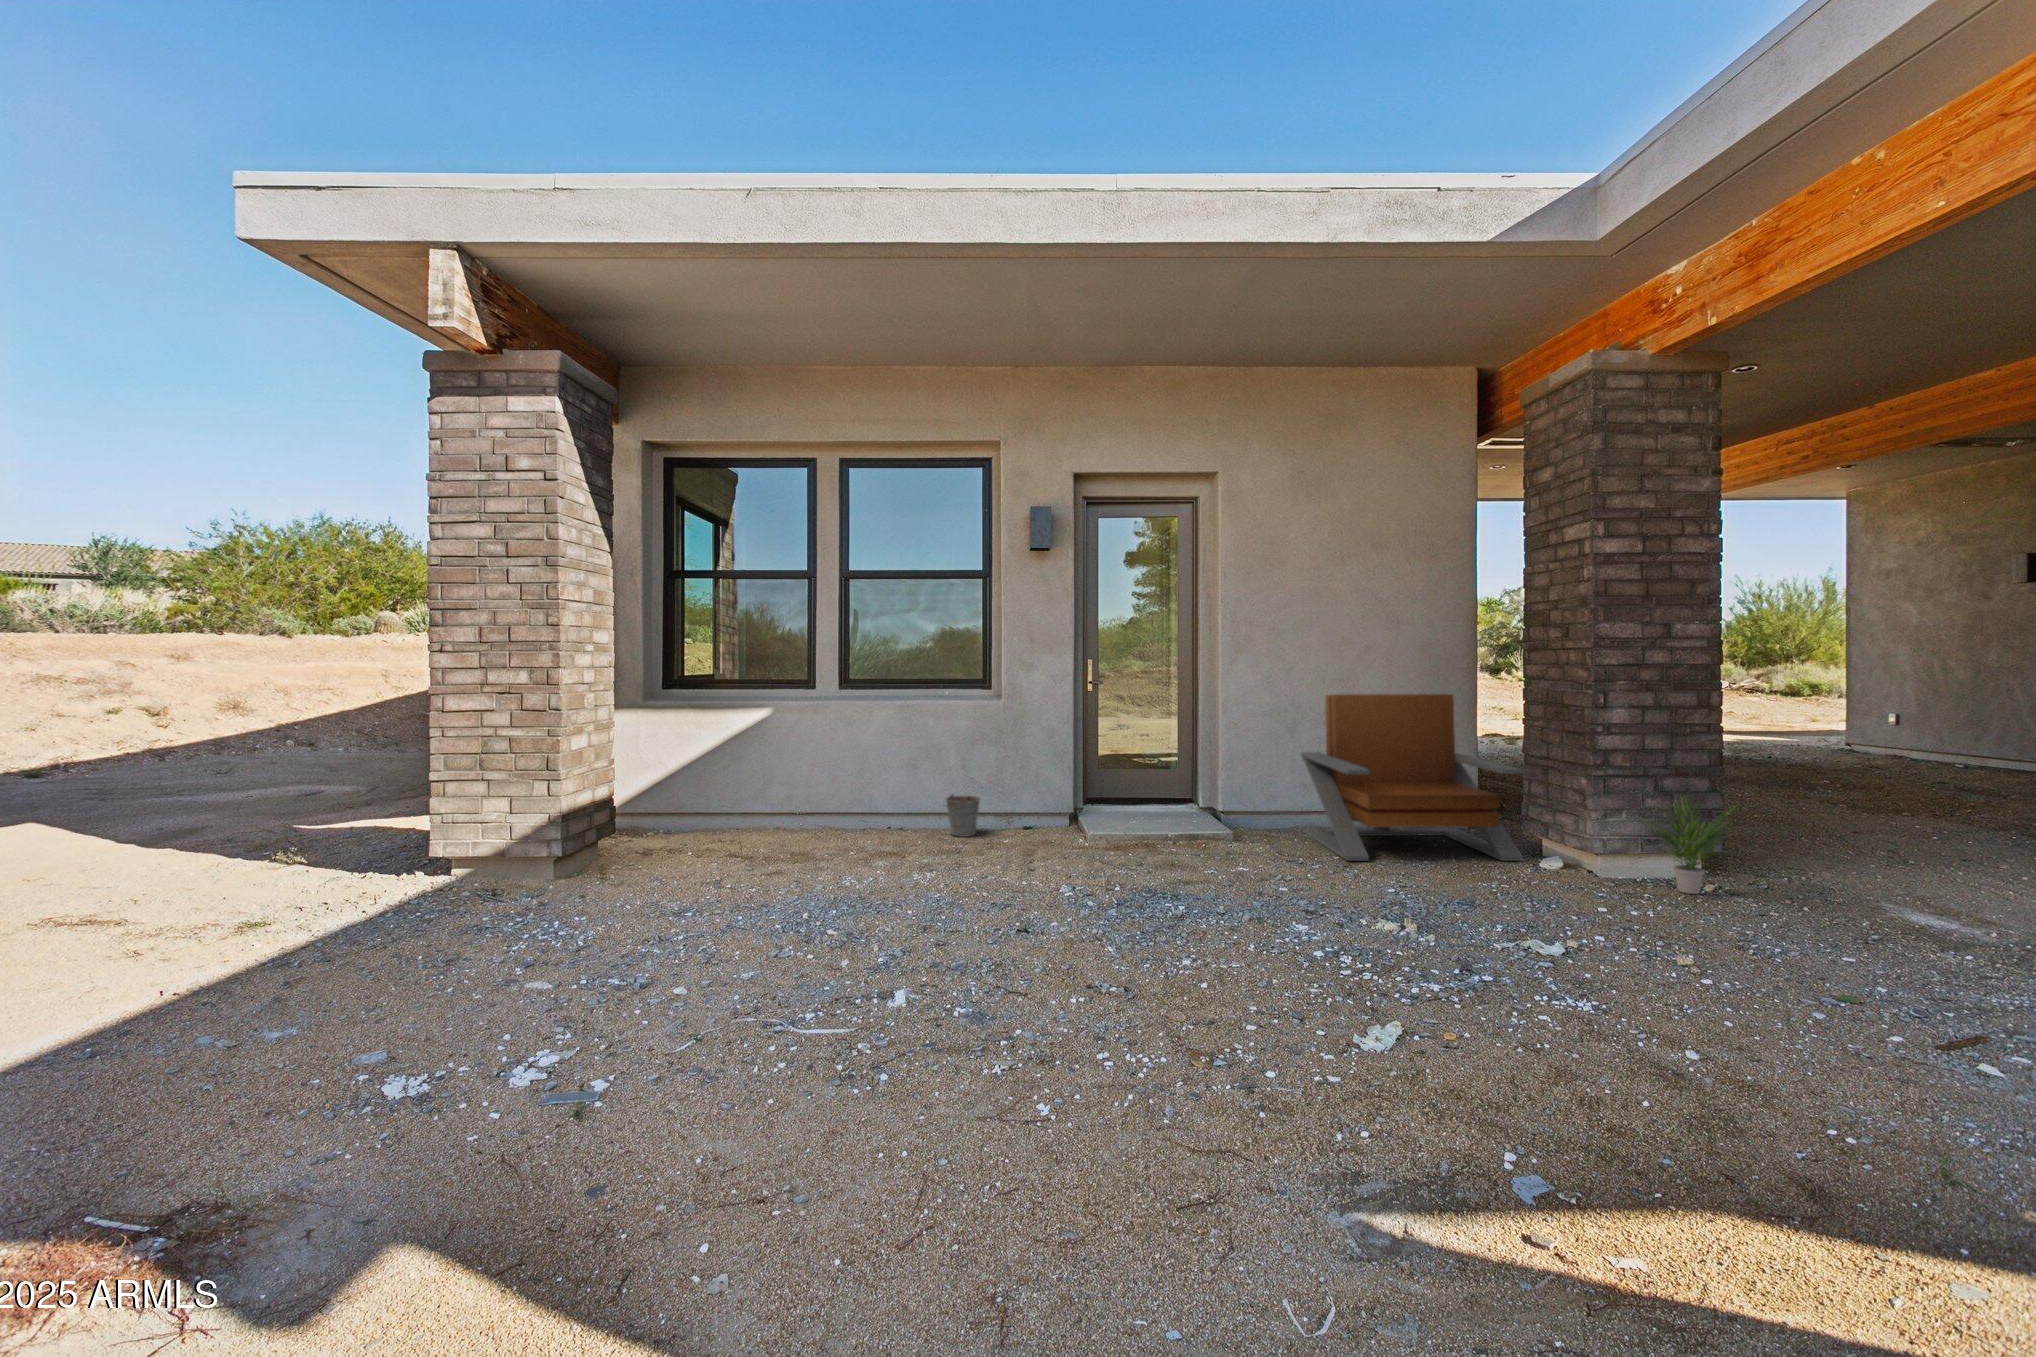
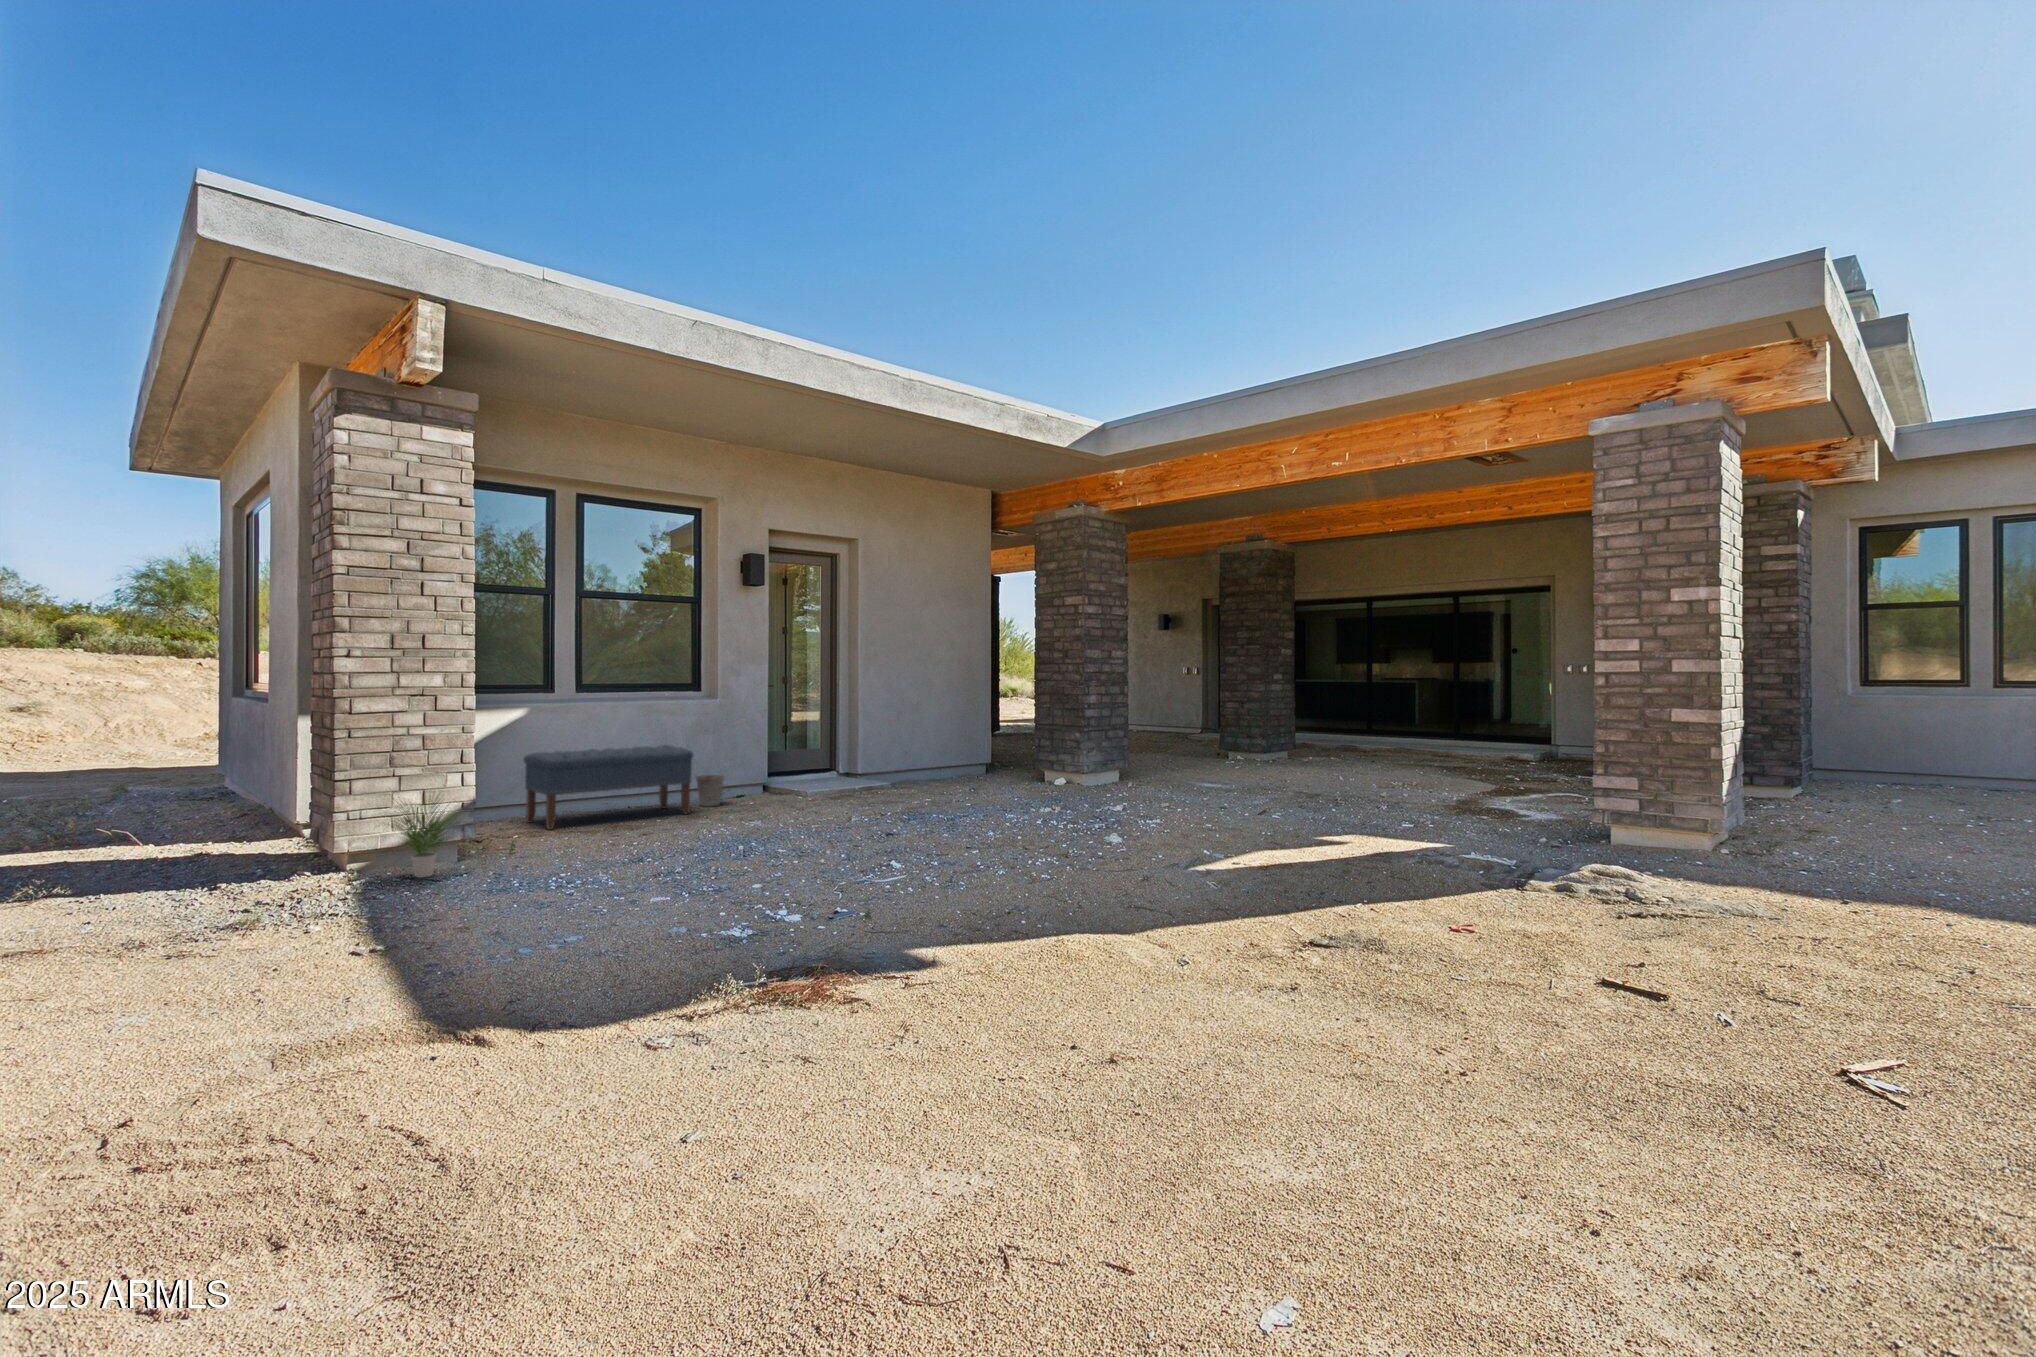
lounge chair: present [1301,694,1524,861] -> none [916,690,1048,793]
bench: none [727,756,914,847] -> present [524,745,693,829]
potted plant: present [1645,799,1731,894] -> present [389,796,457,878]

